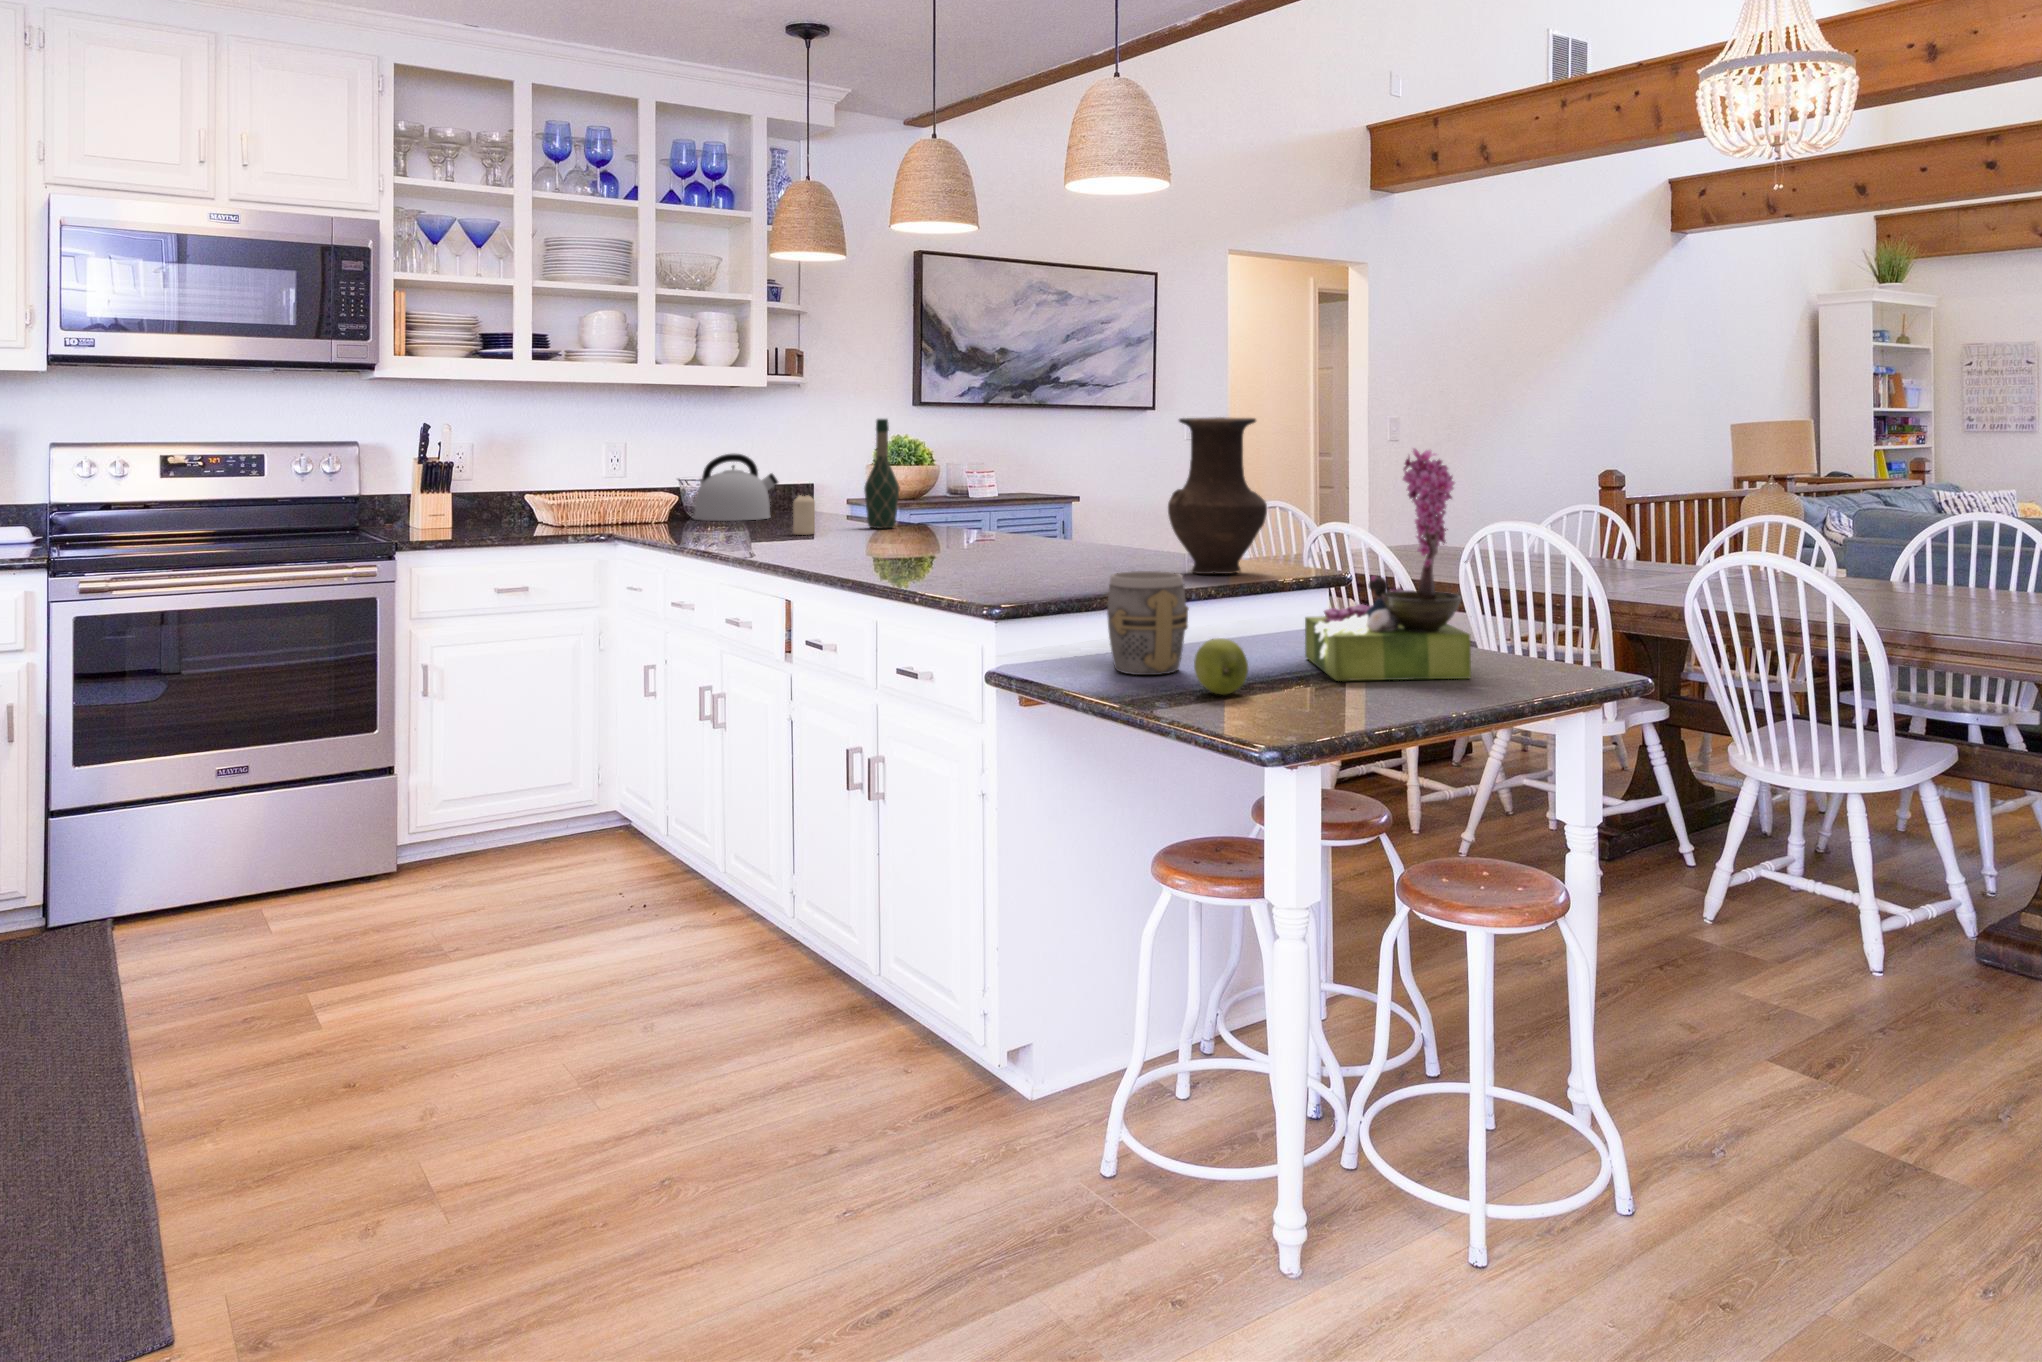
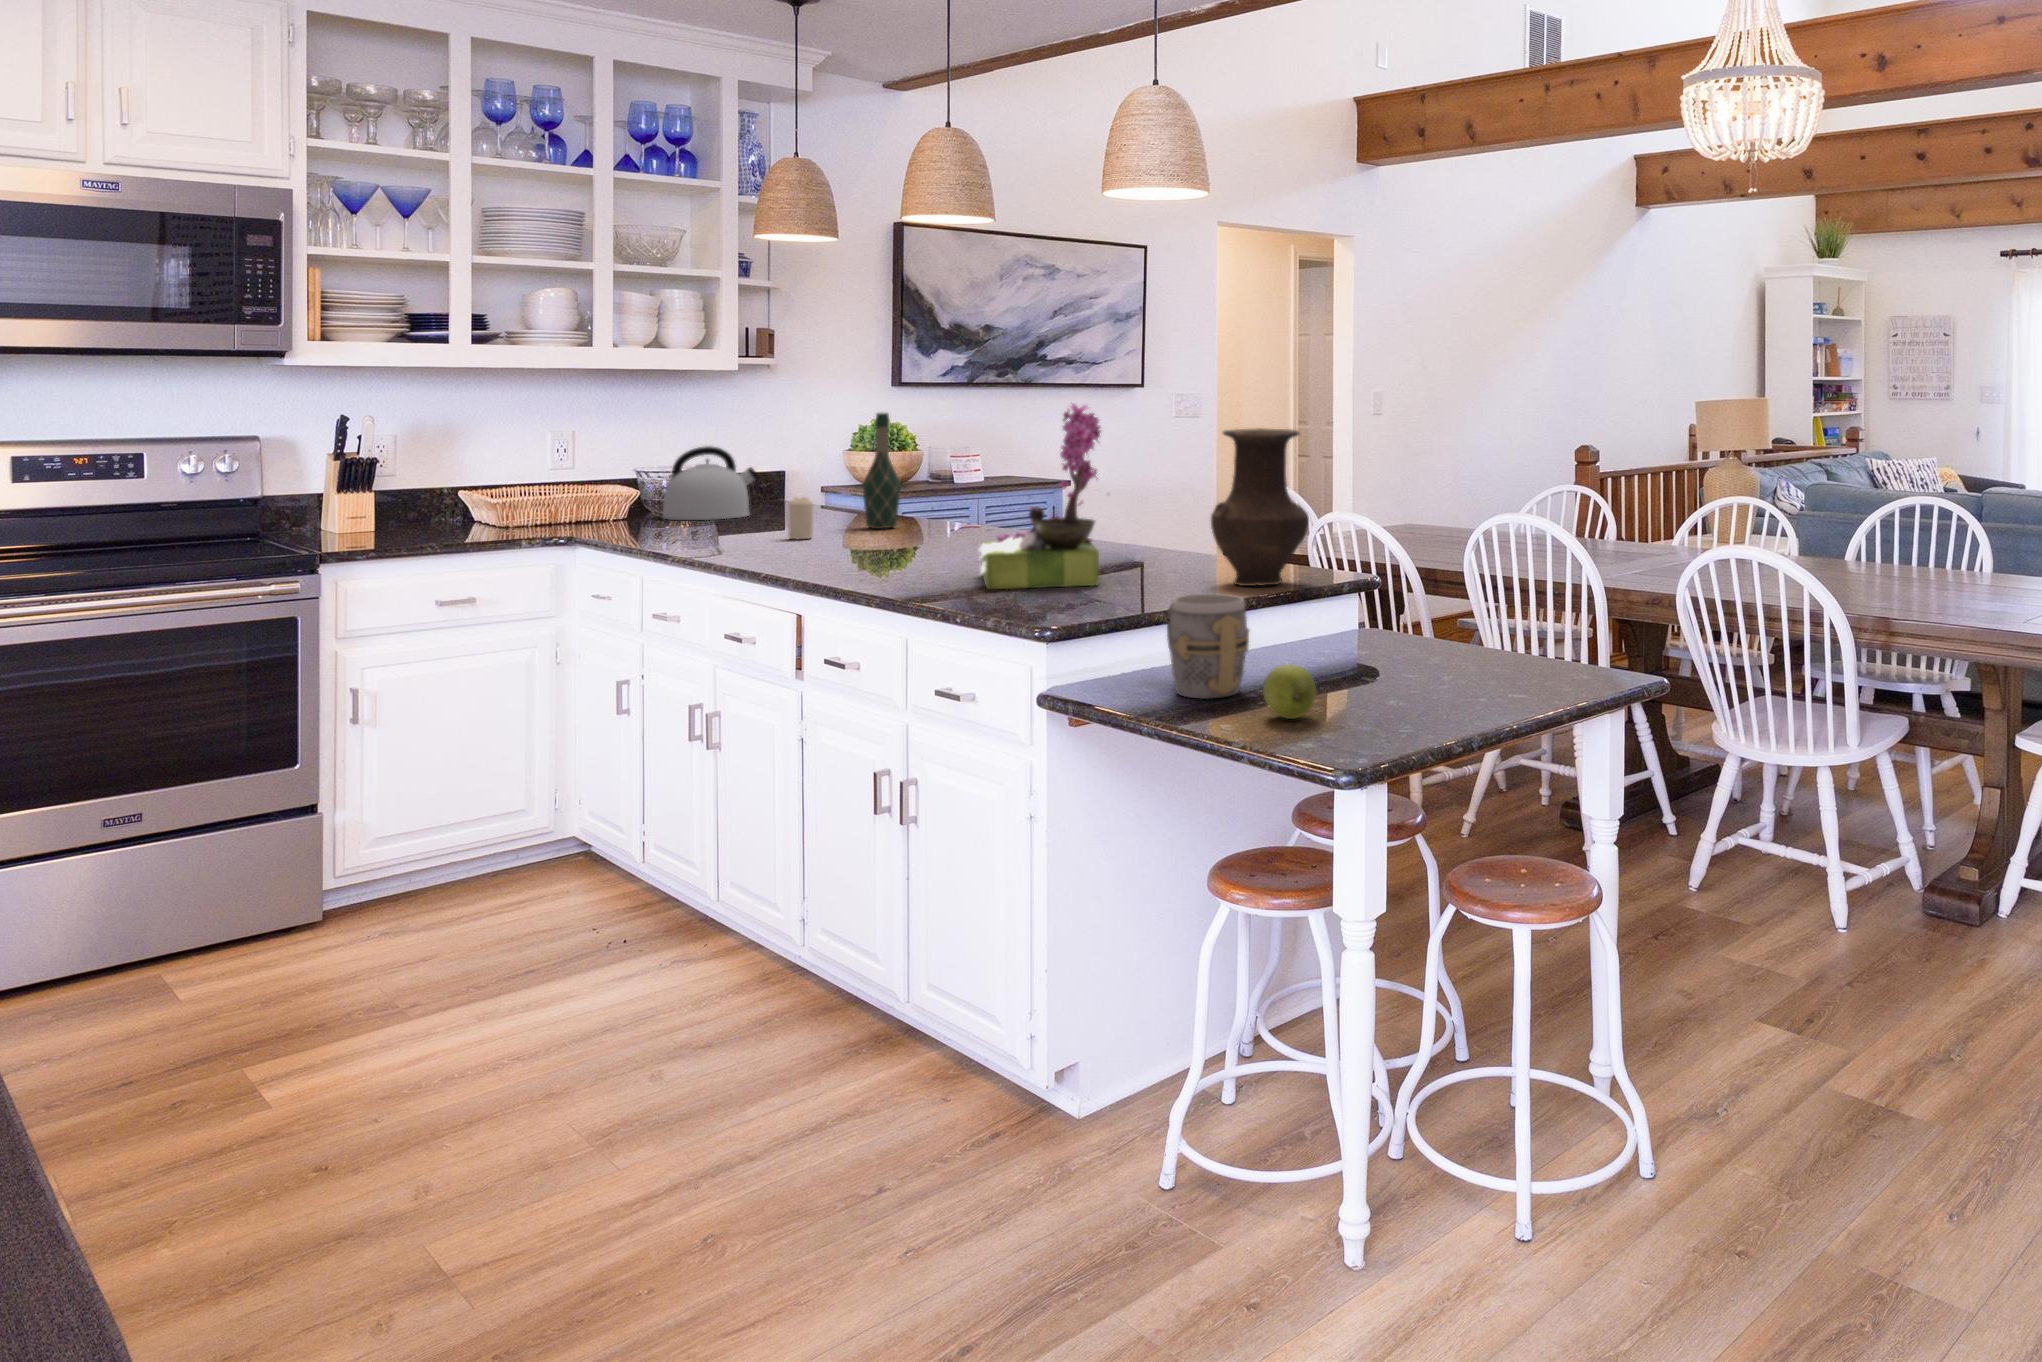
flower arrangement: present [1305,448,1471,681] -> present [979,404,1101,589]

